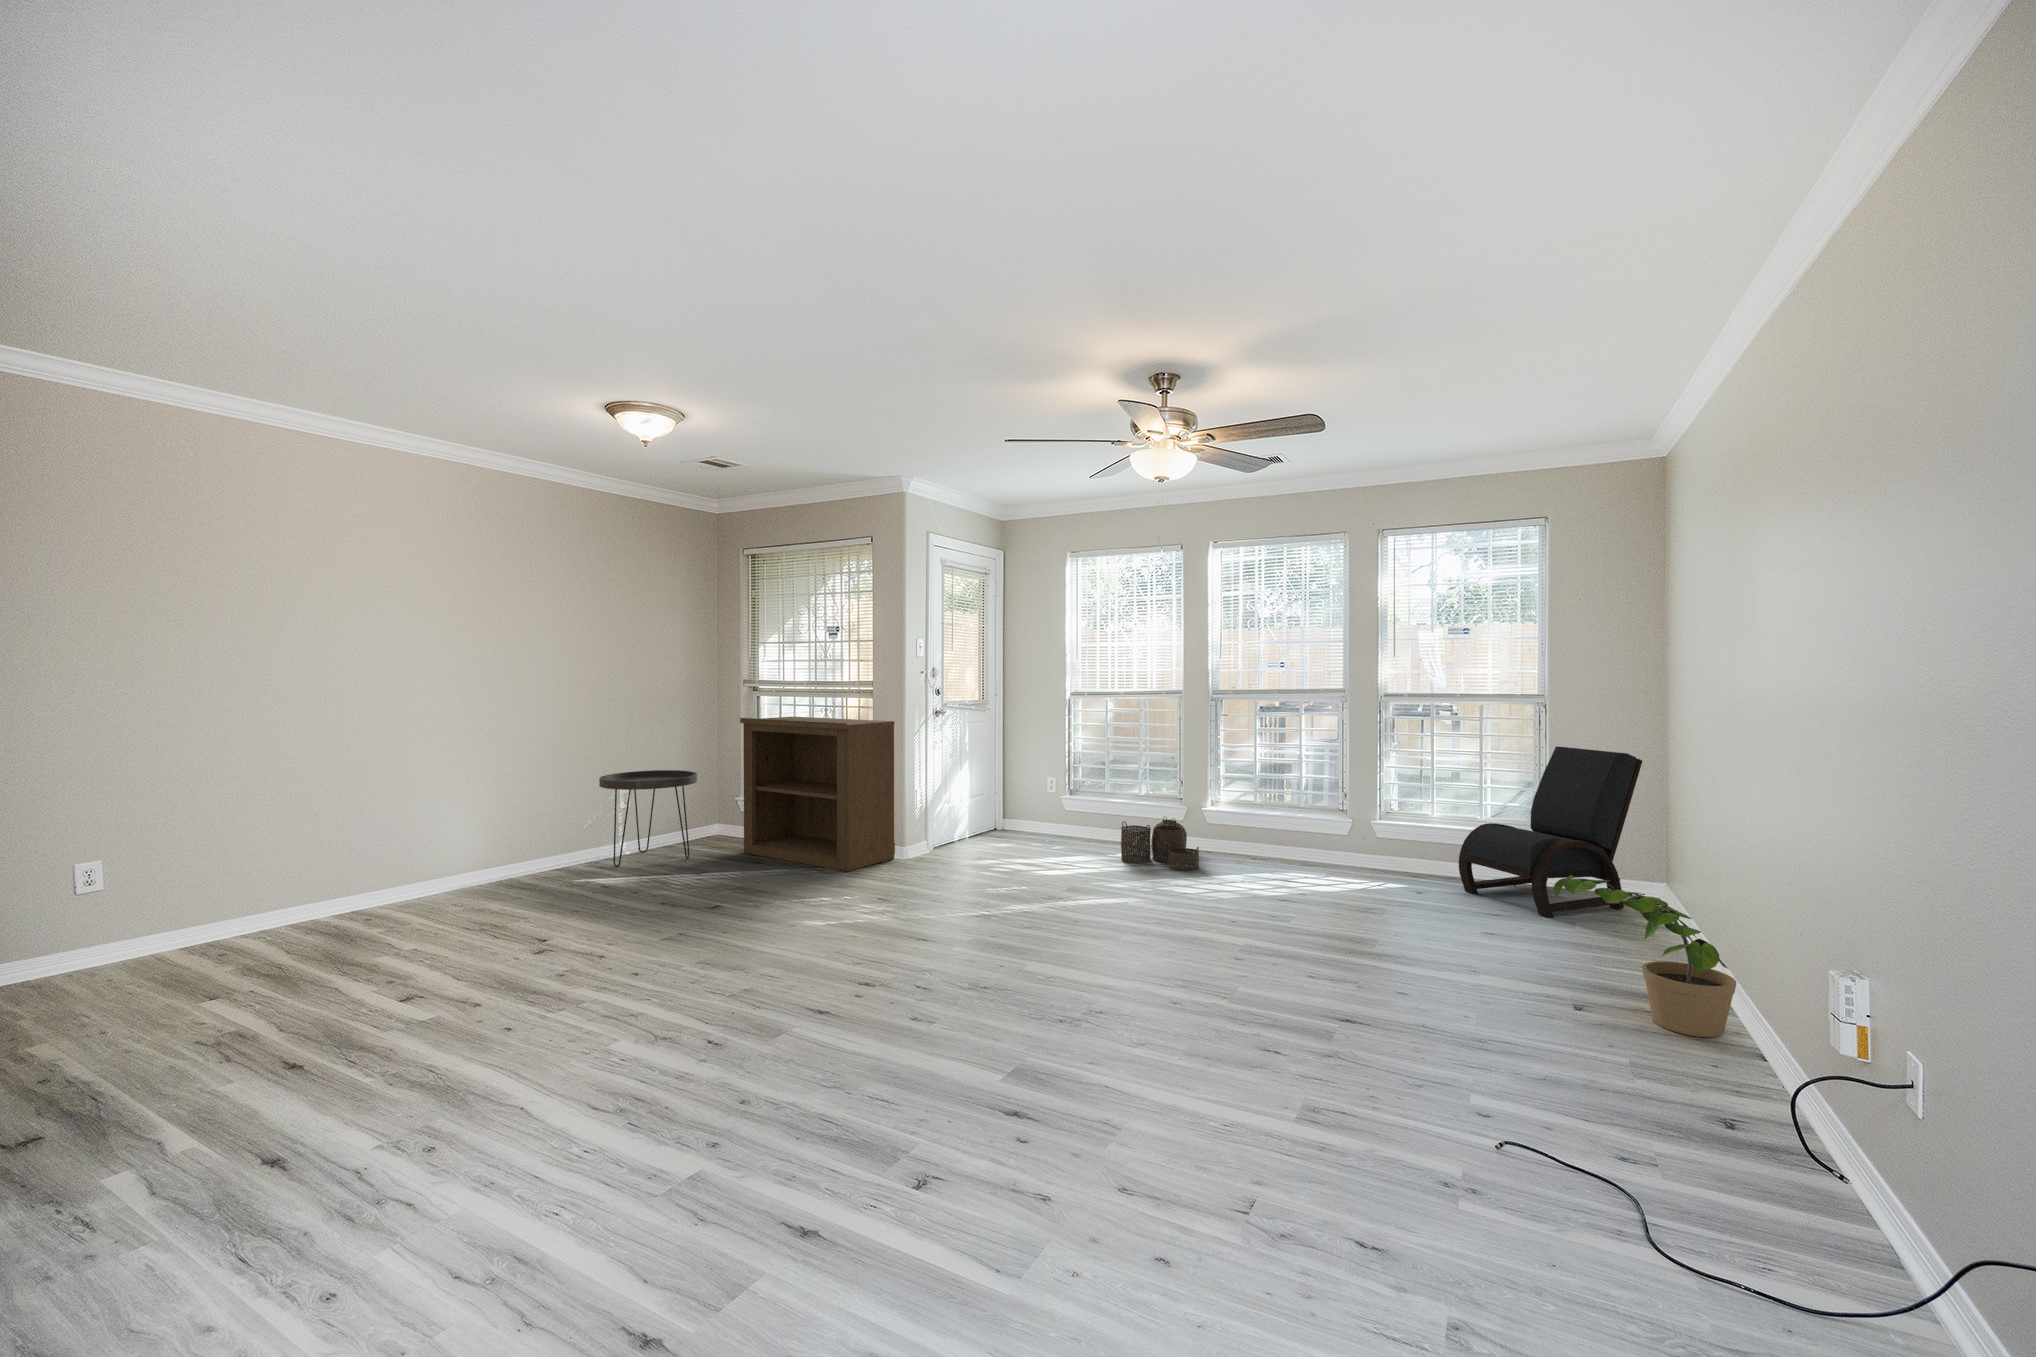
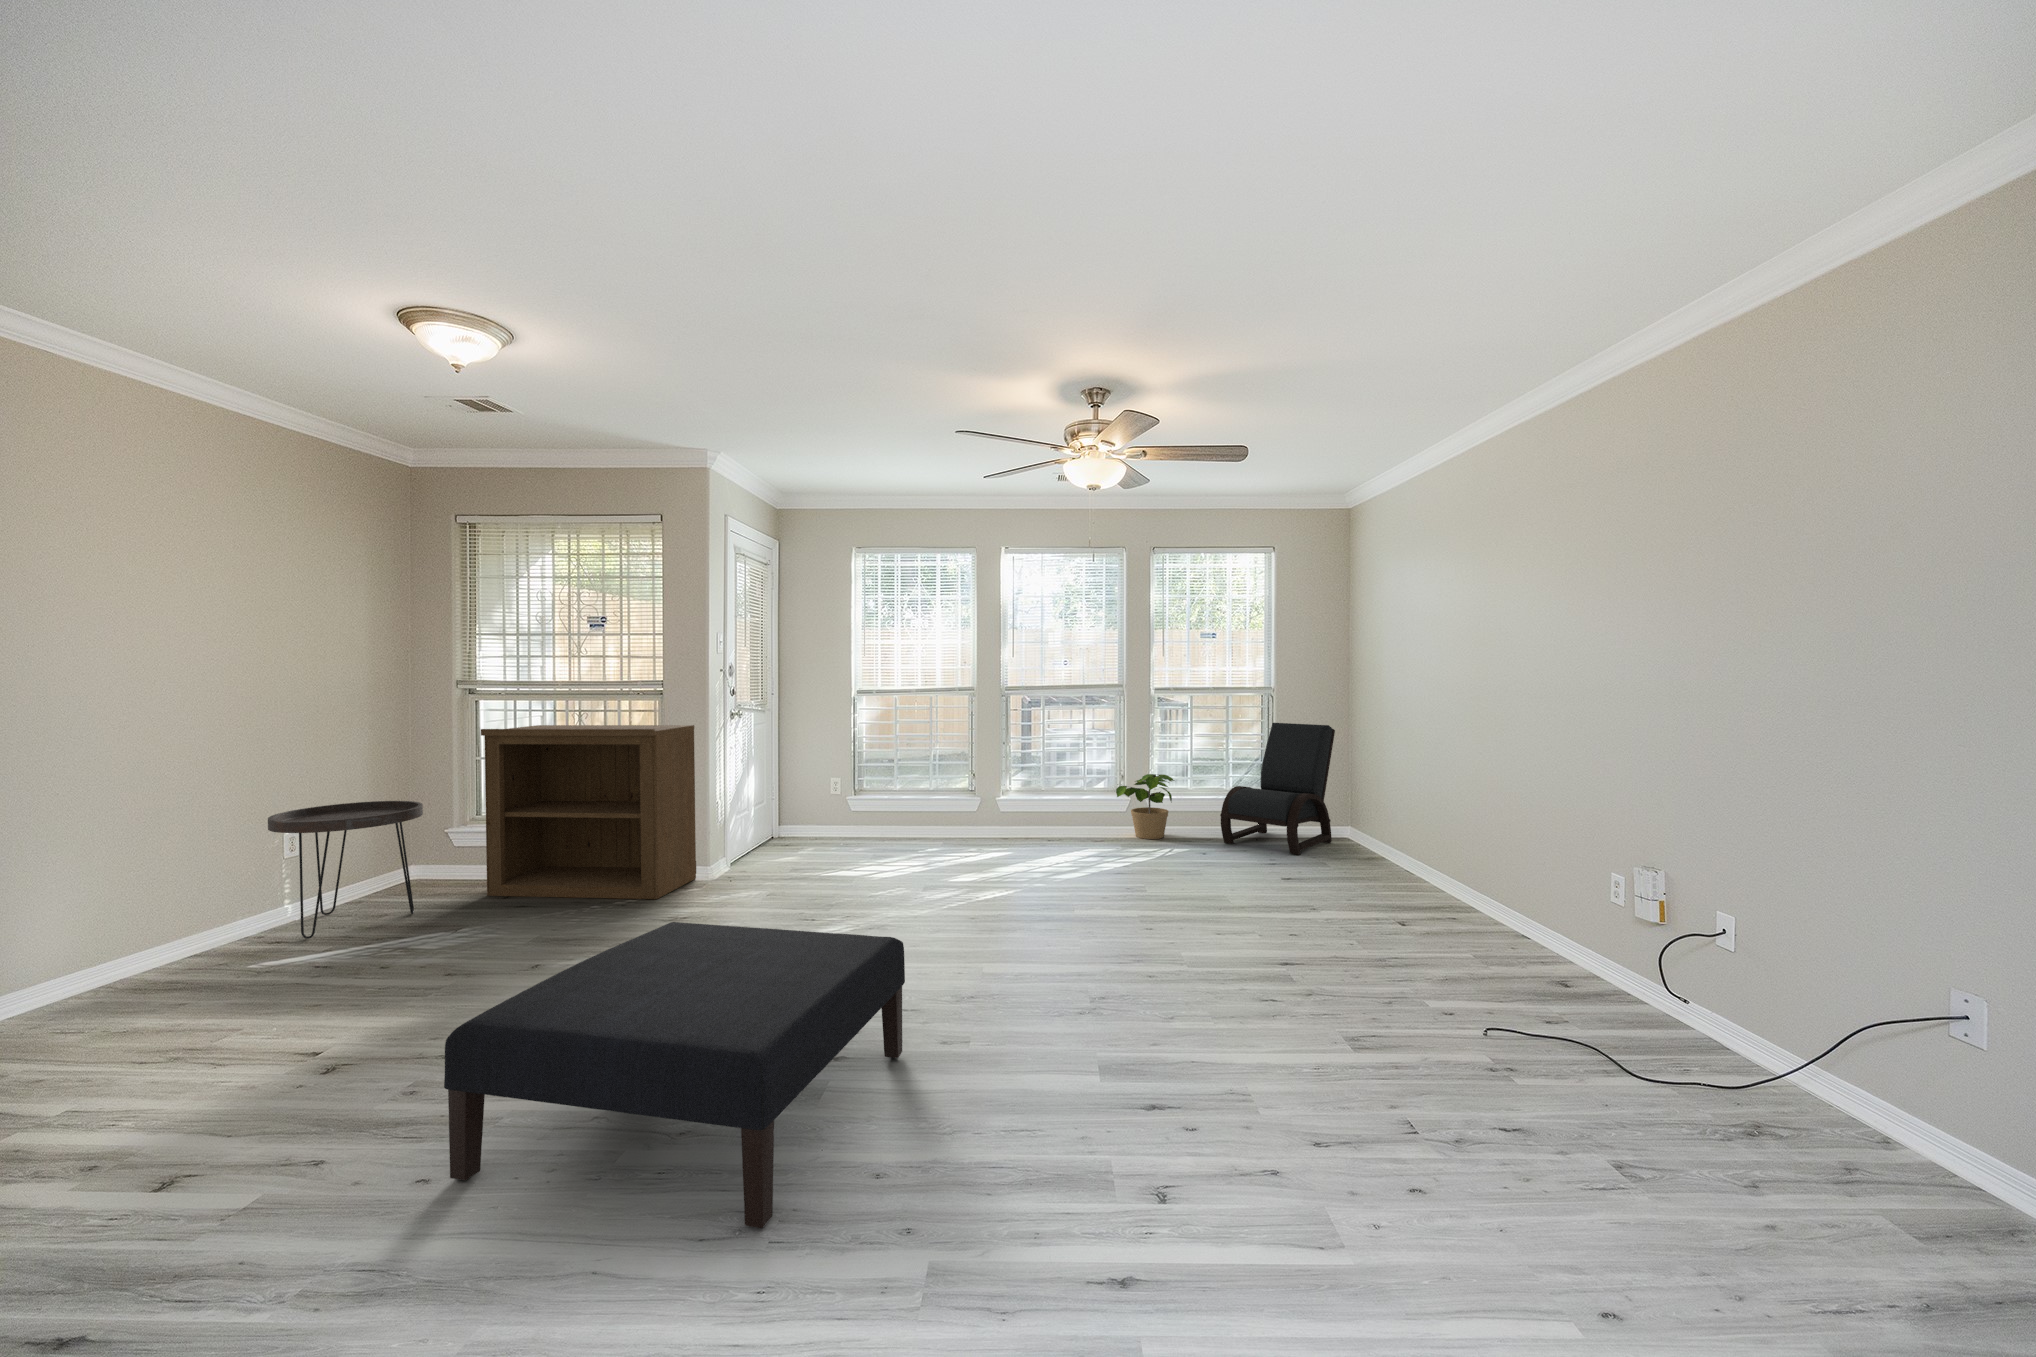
woven basket: present [1121,817,1199,870] -> none [931,805,1010,853]
potted plant: present [1554,876,1736,1037] -> present [1116,774,1174,839]
ottoman: none [520,881,873,1112] -> present [444,922,905,1228]

